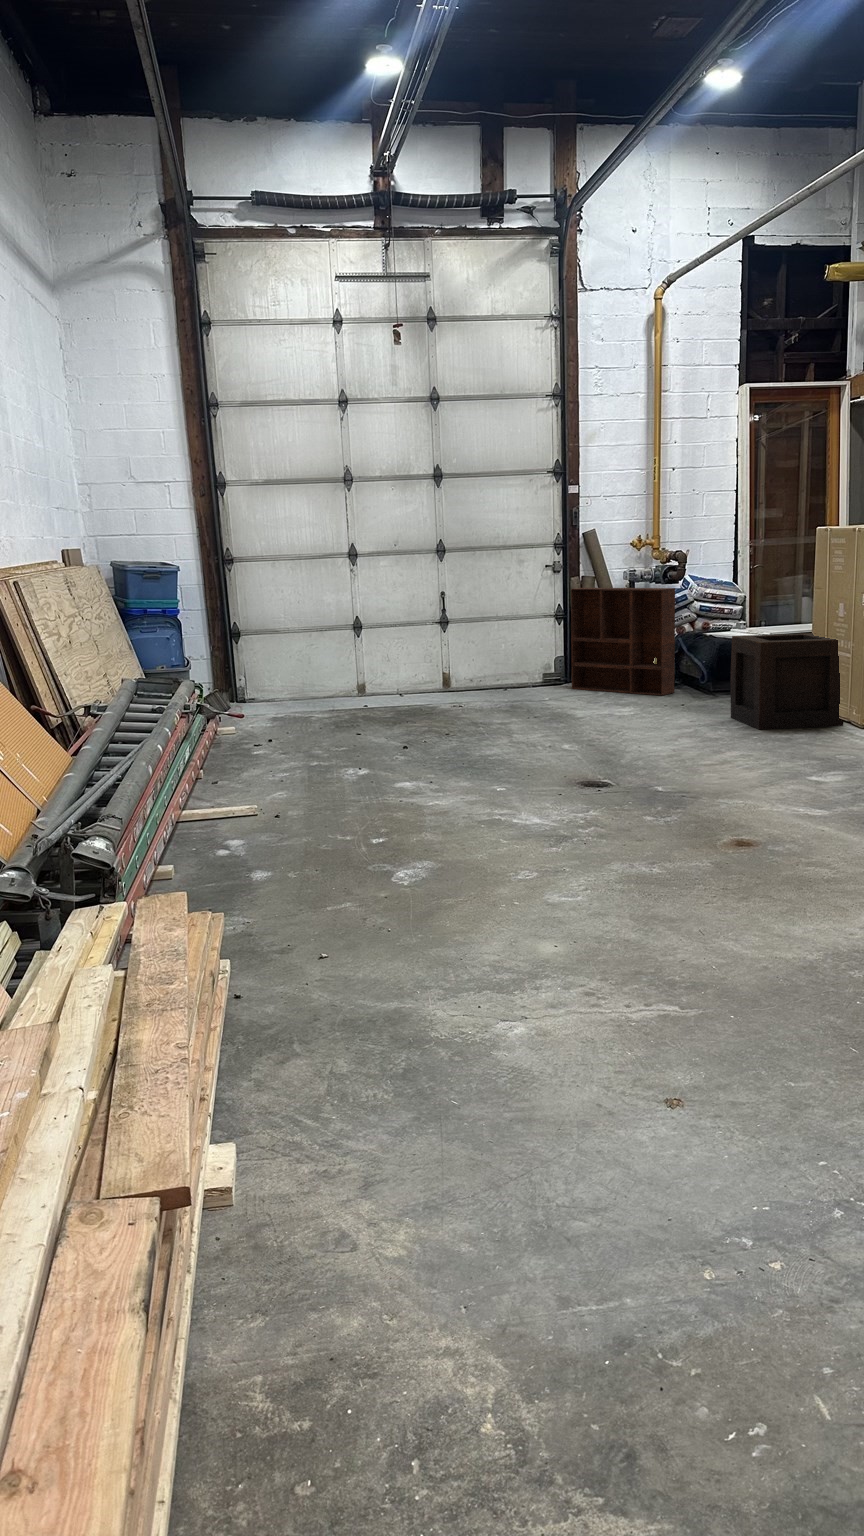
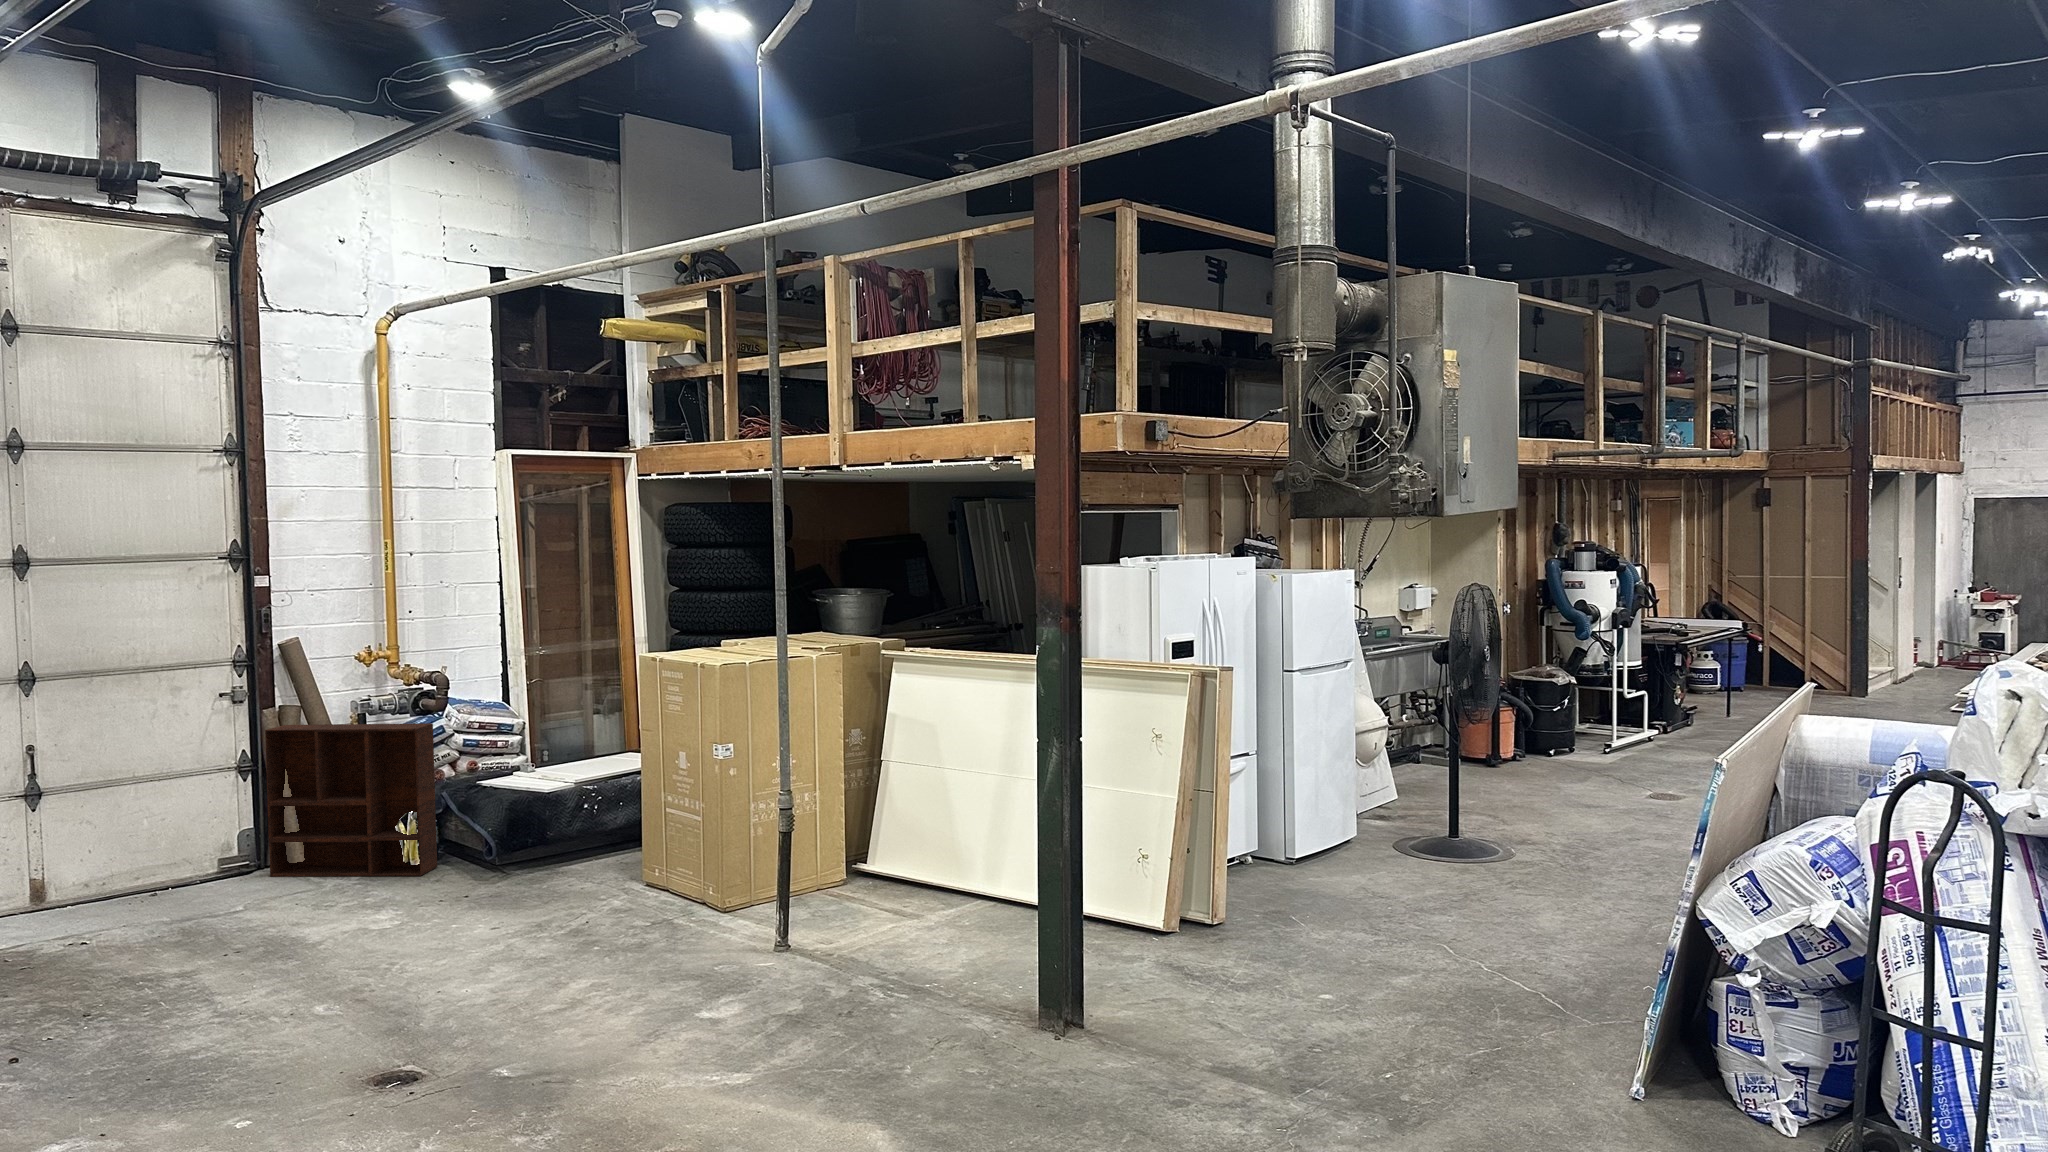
wooden crate: present [730,633,844,730] -> none [540,788,702,939]

